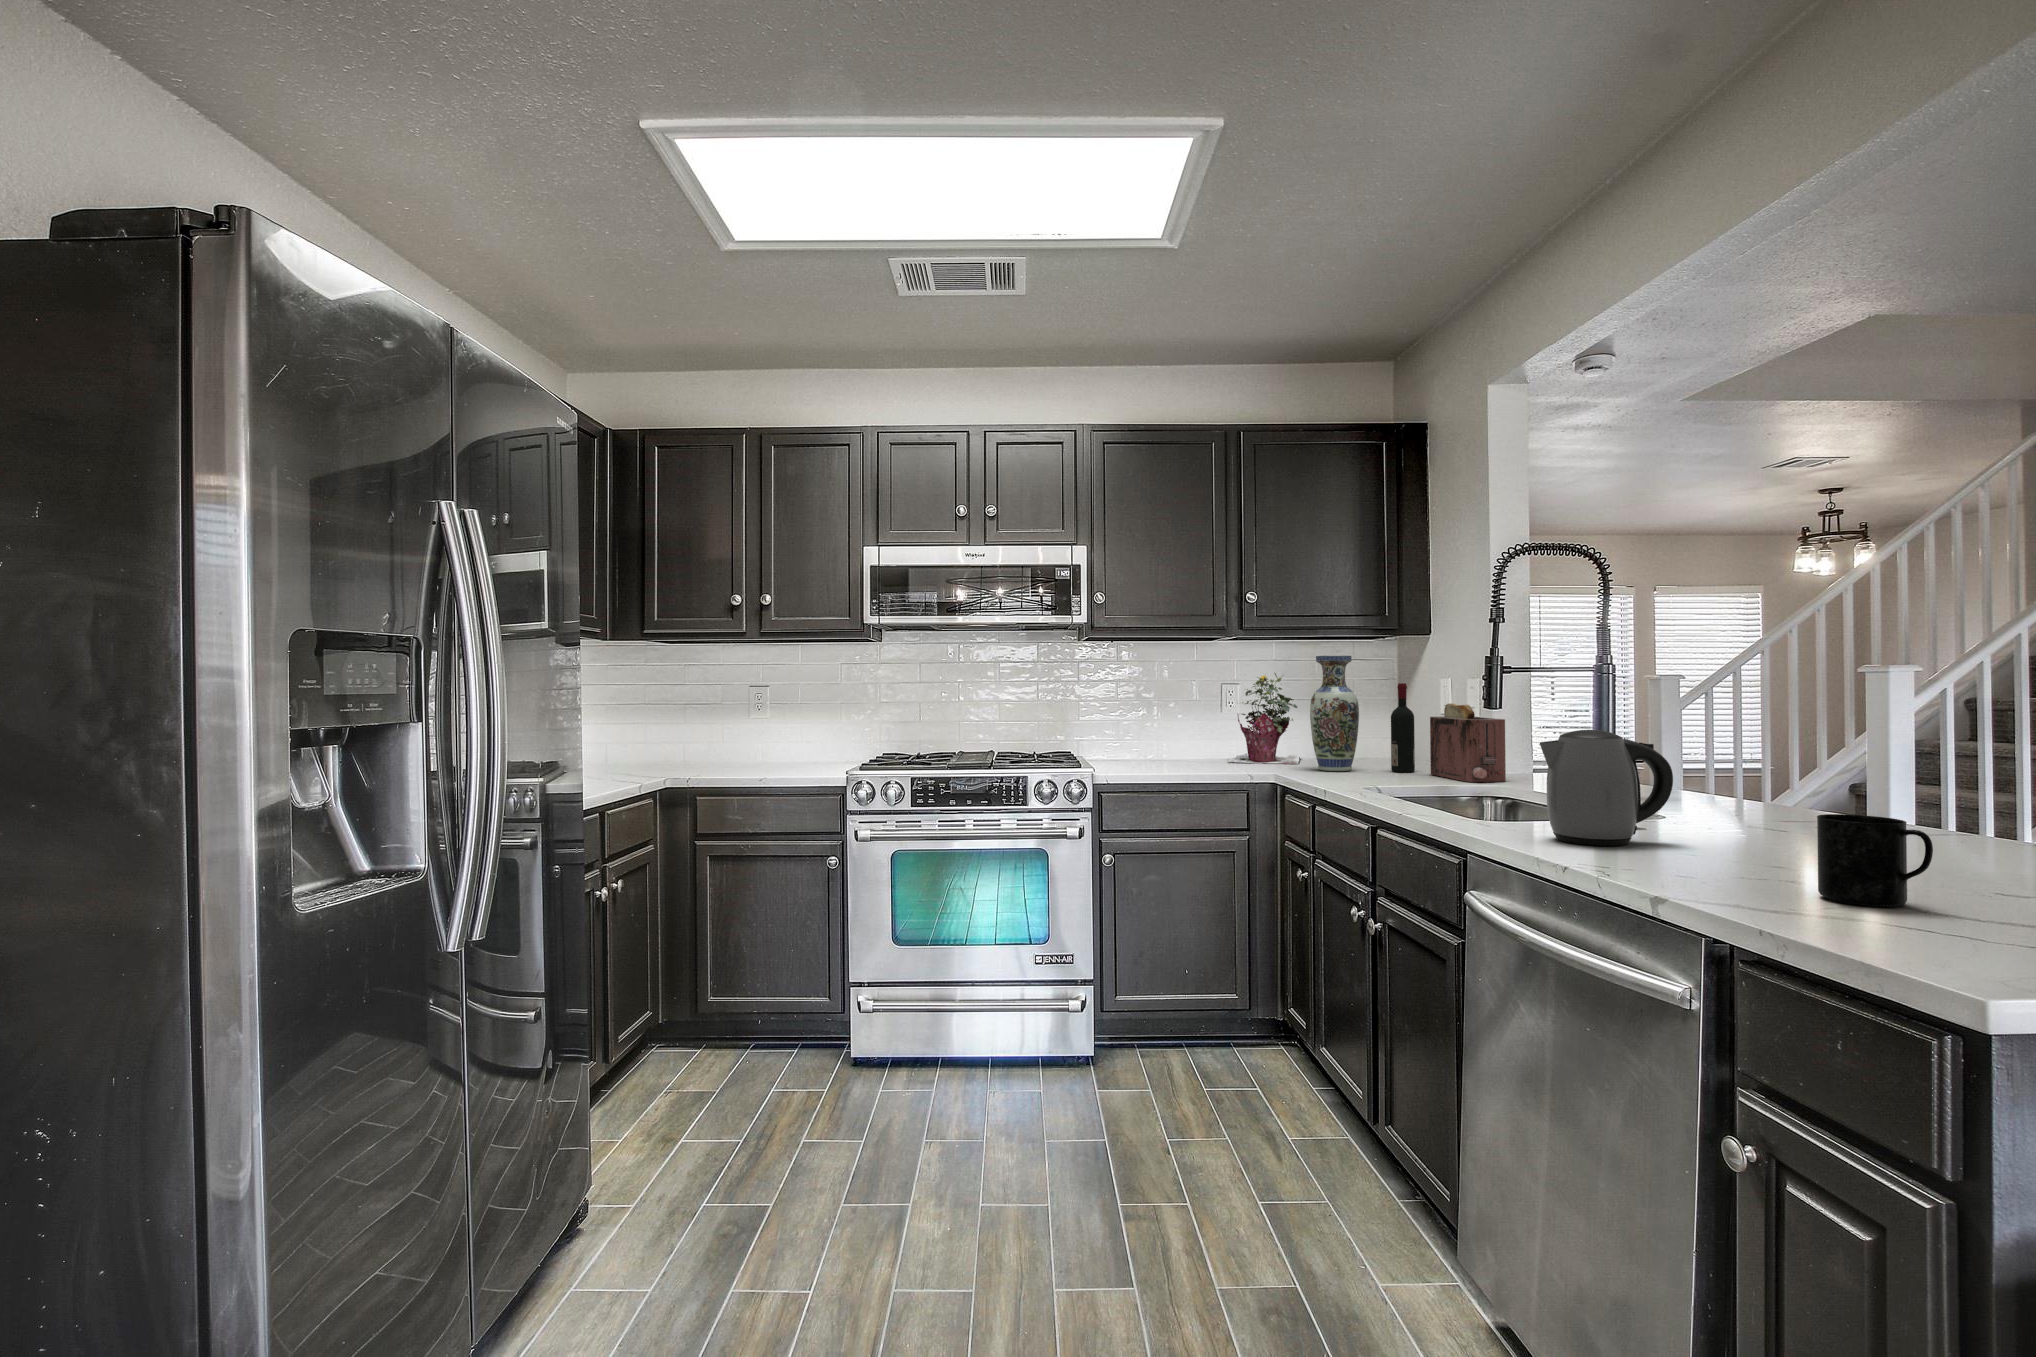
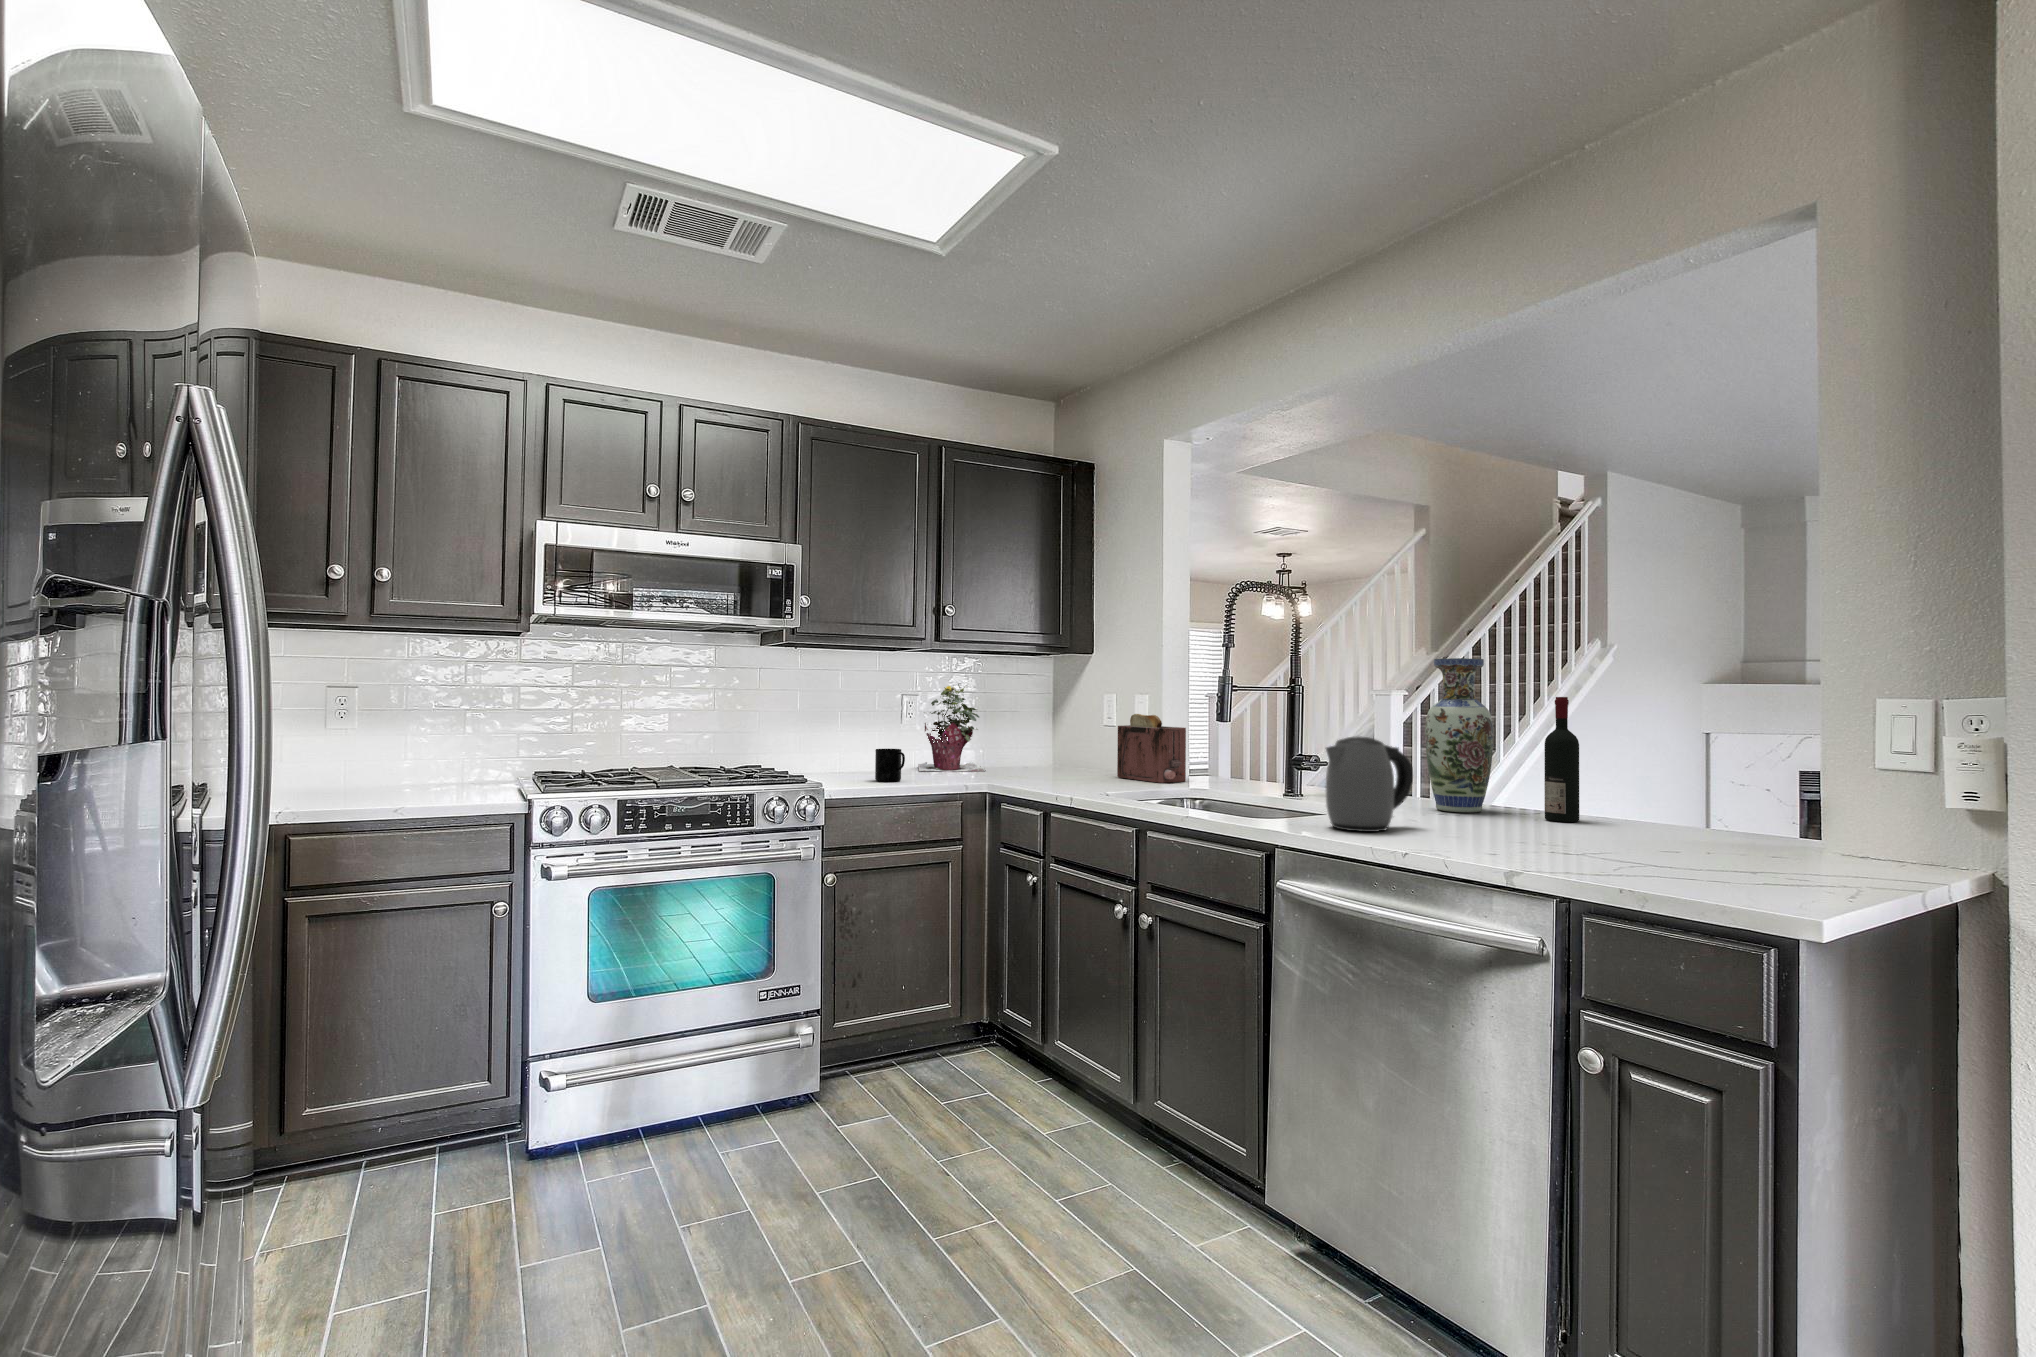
vase: present [1310,656,1359,771] -> present [1425,658,1493,813]
wine bottle: present [1391,683,1415,772] -> present [1544,697,1579,822]
mug: present [1817,814,1933,907] -> present [875,749,905,782]

